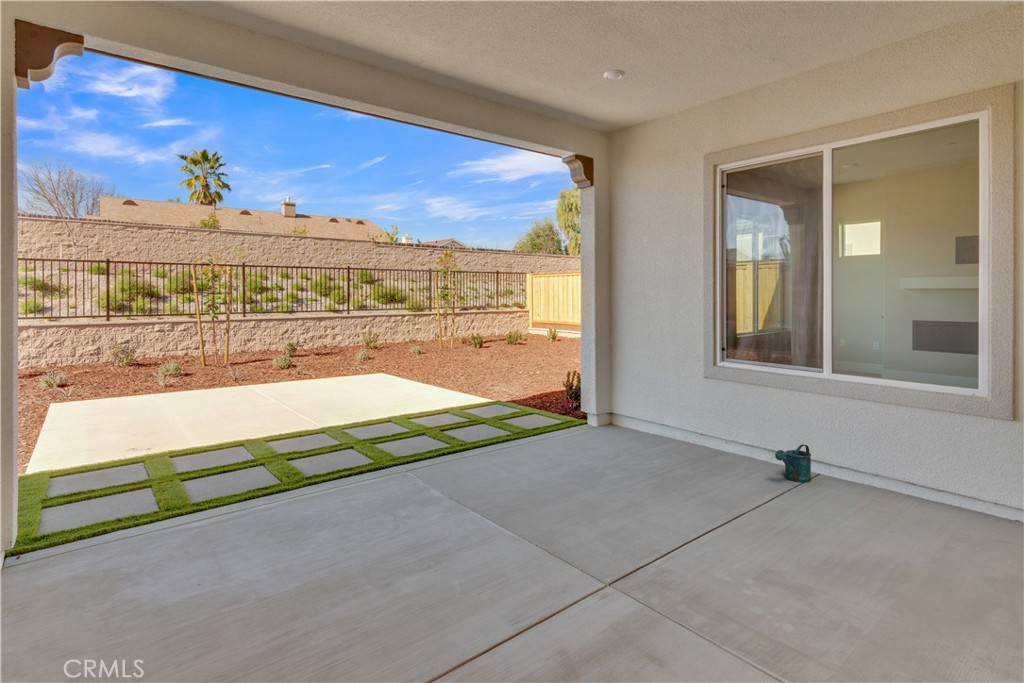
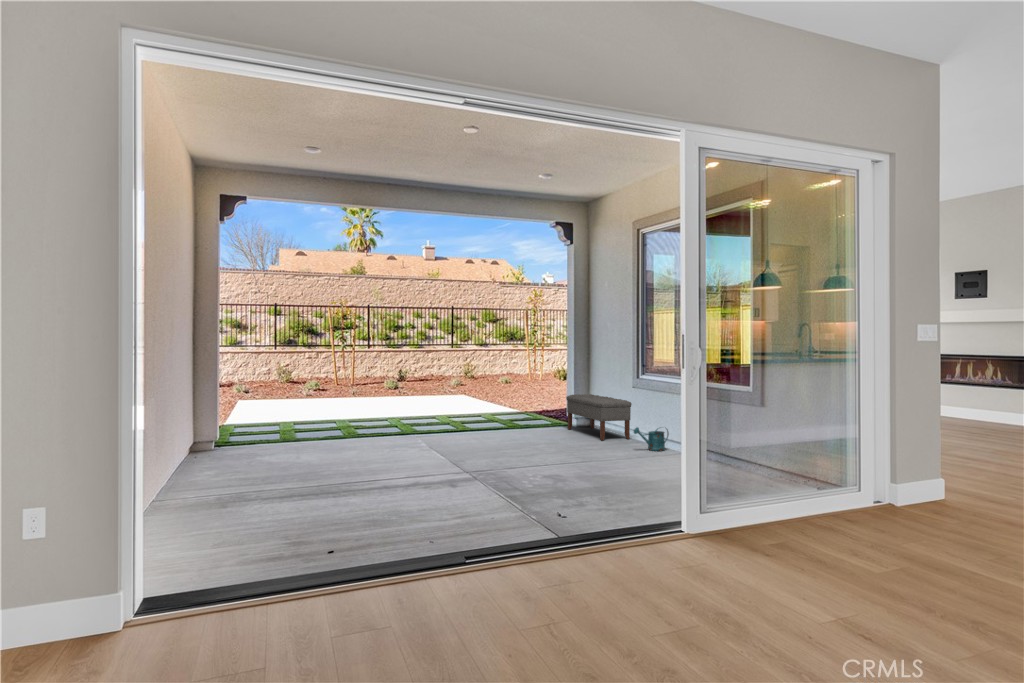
bench: none [598,387,717,460] -> present [566,394,632,440]

